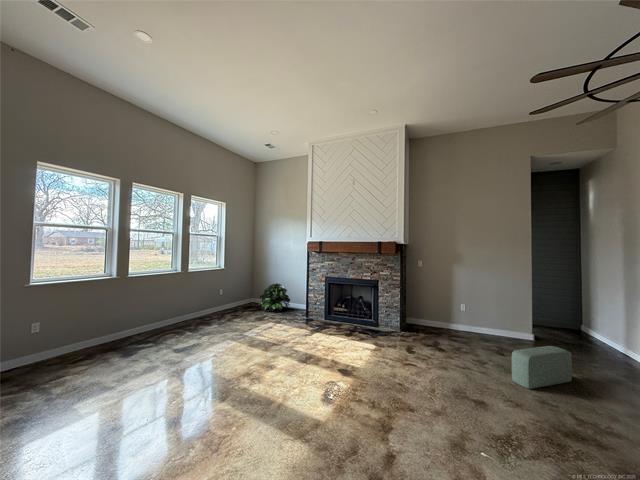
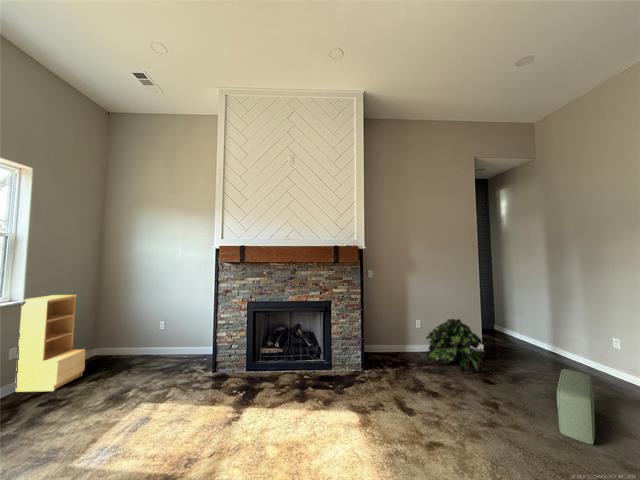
bookshelf: none [222,266,248,312] -> present [16,295,86,392]
potted plant: present [259,283,290,311] -> present [426,319,483,372]

